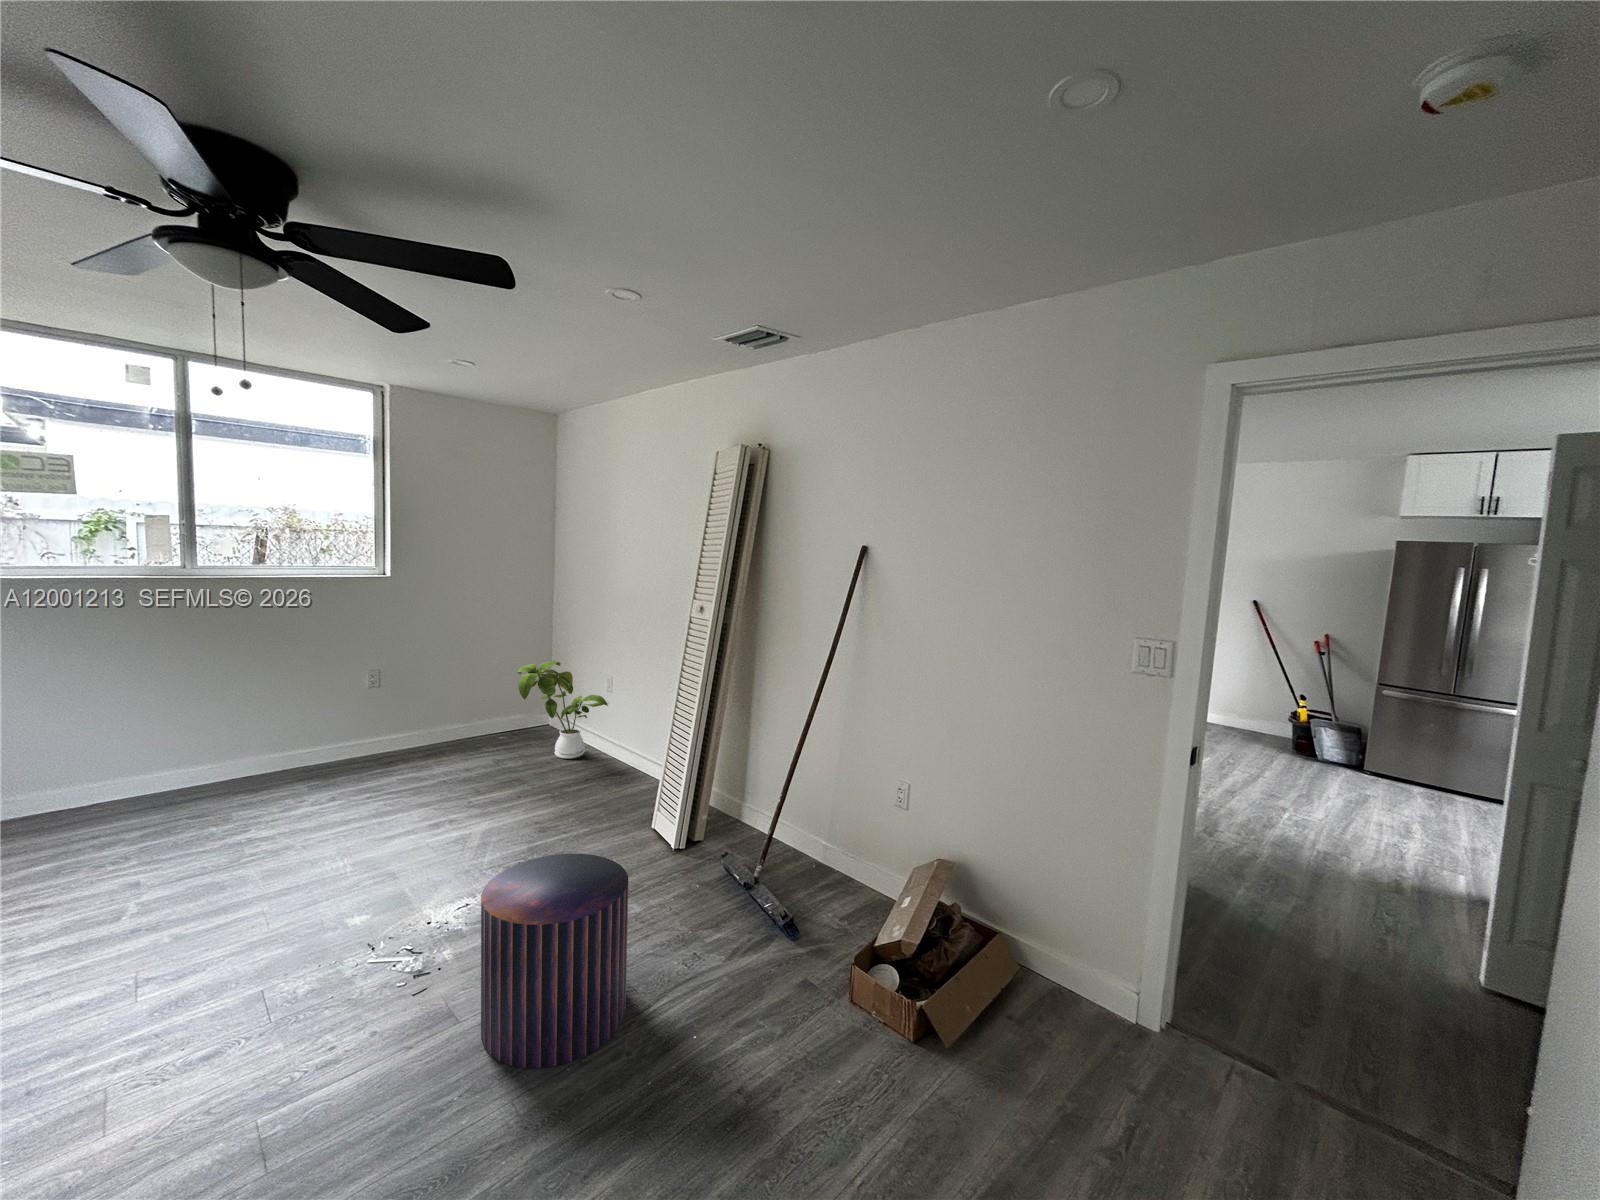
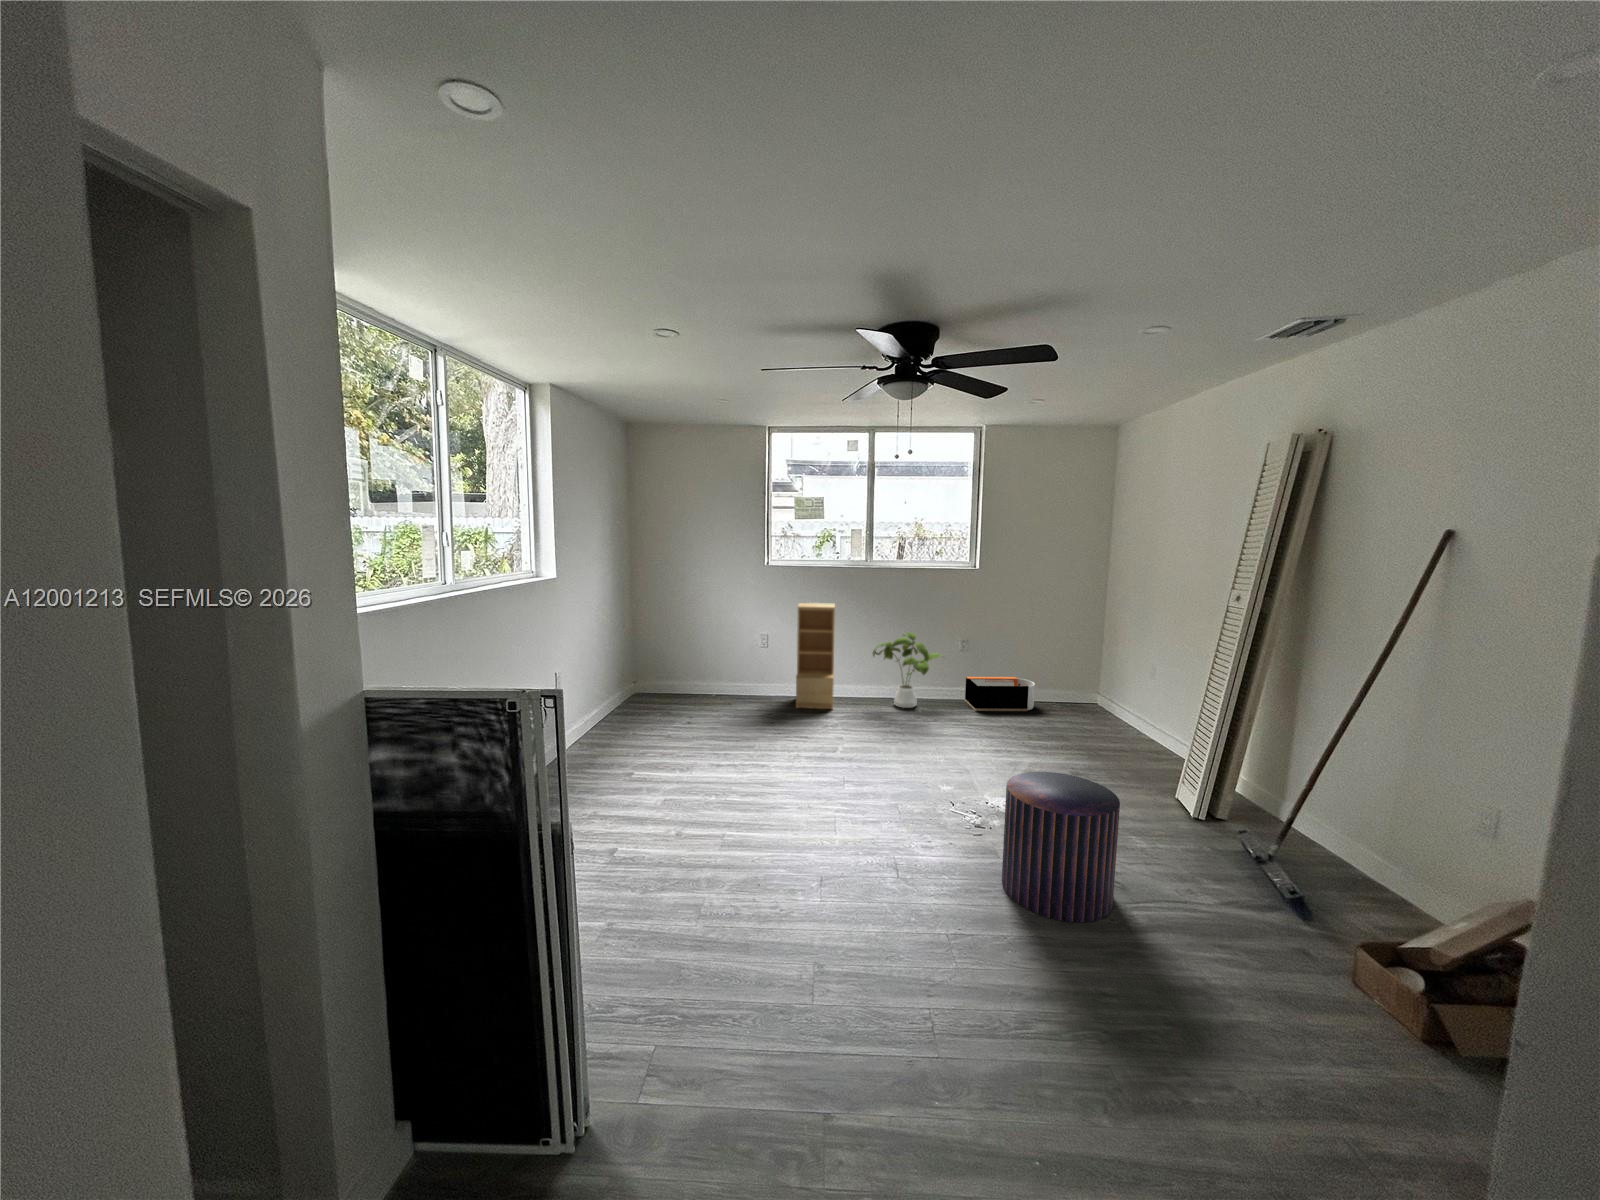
bookshelf: none [17,644,125,849] -> present [796,603,835,709]
house plant: present [517,661,608,759] -> present [873,632,942,708]
storage bin: none [382,716,481,773] -> present [965,677,1035,711]

